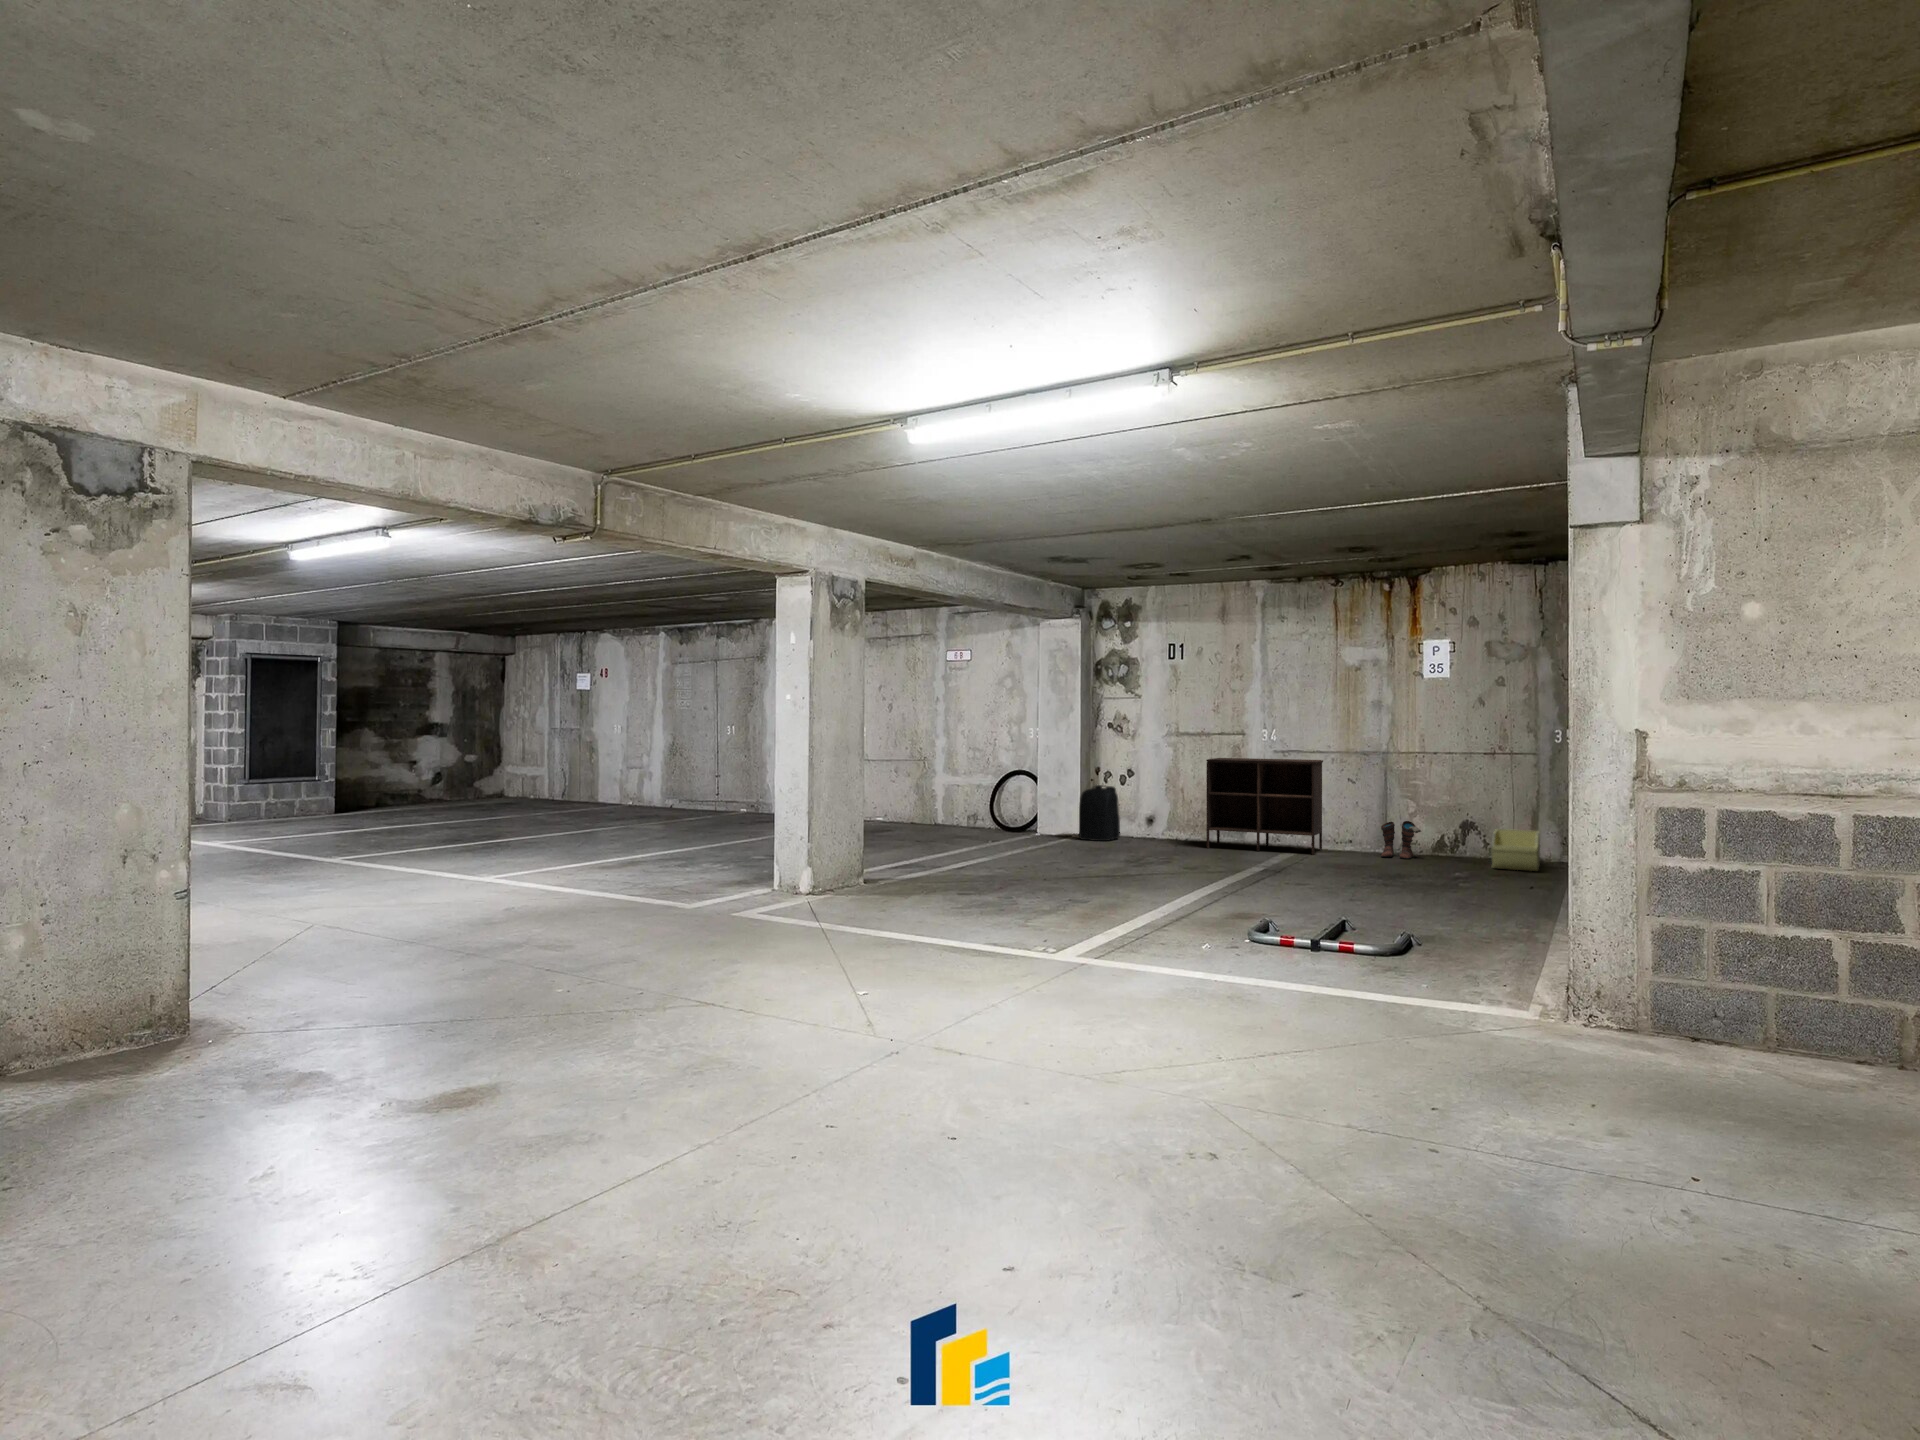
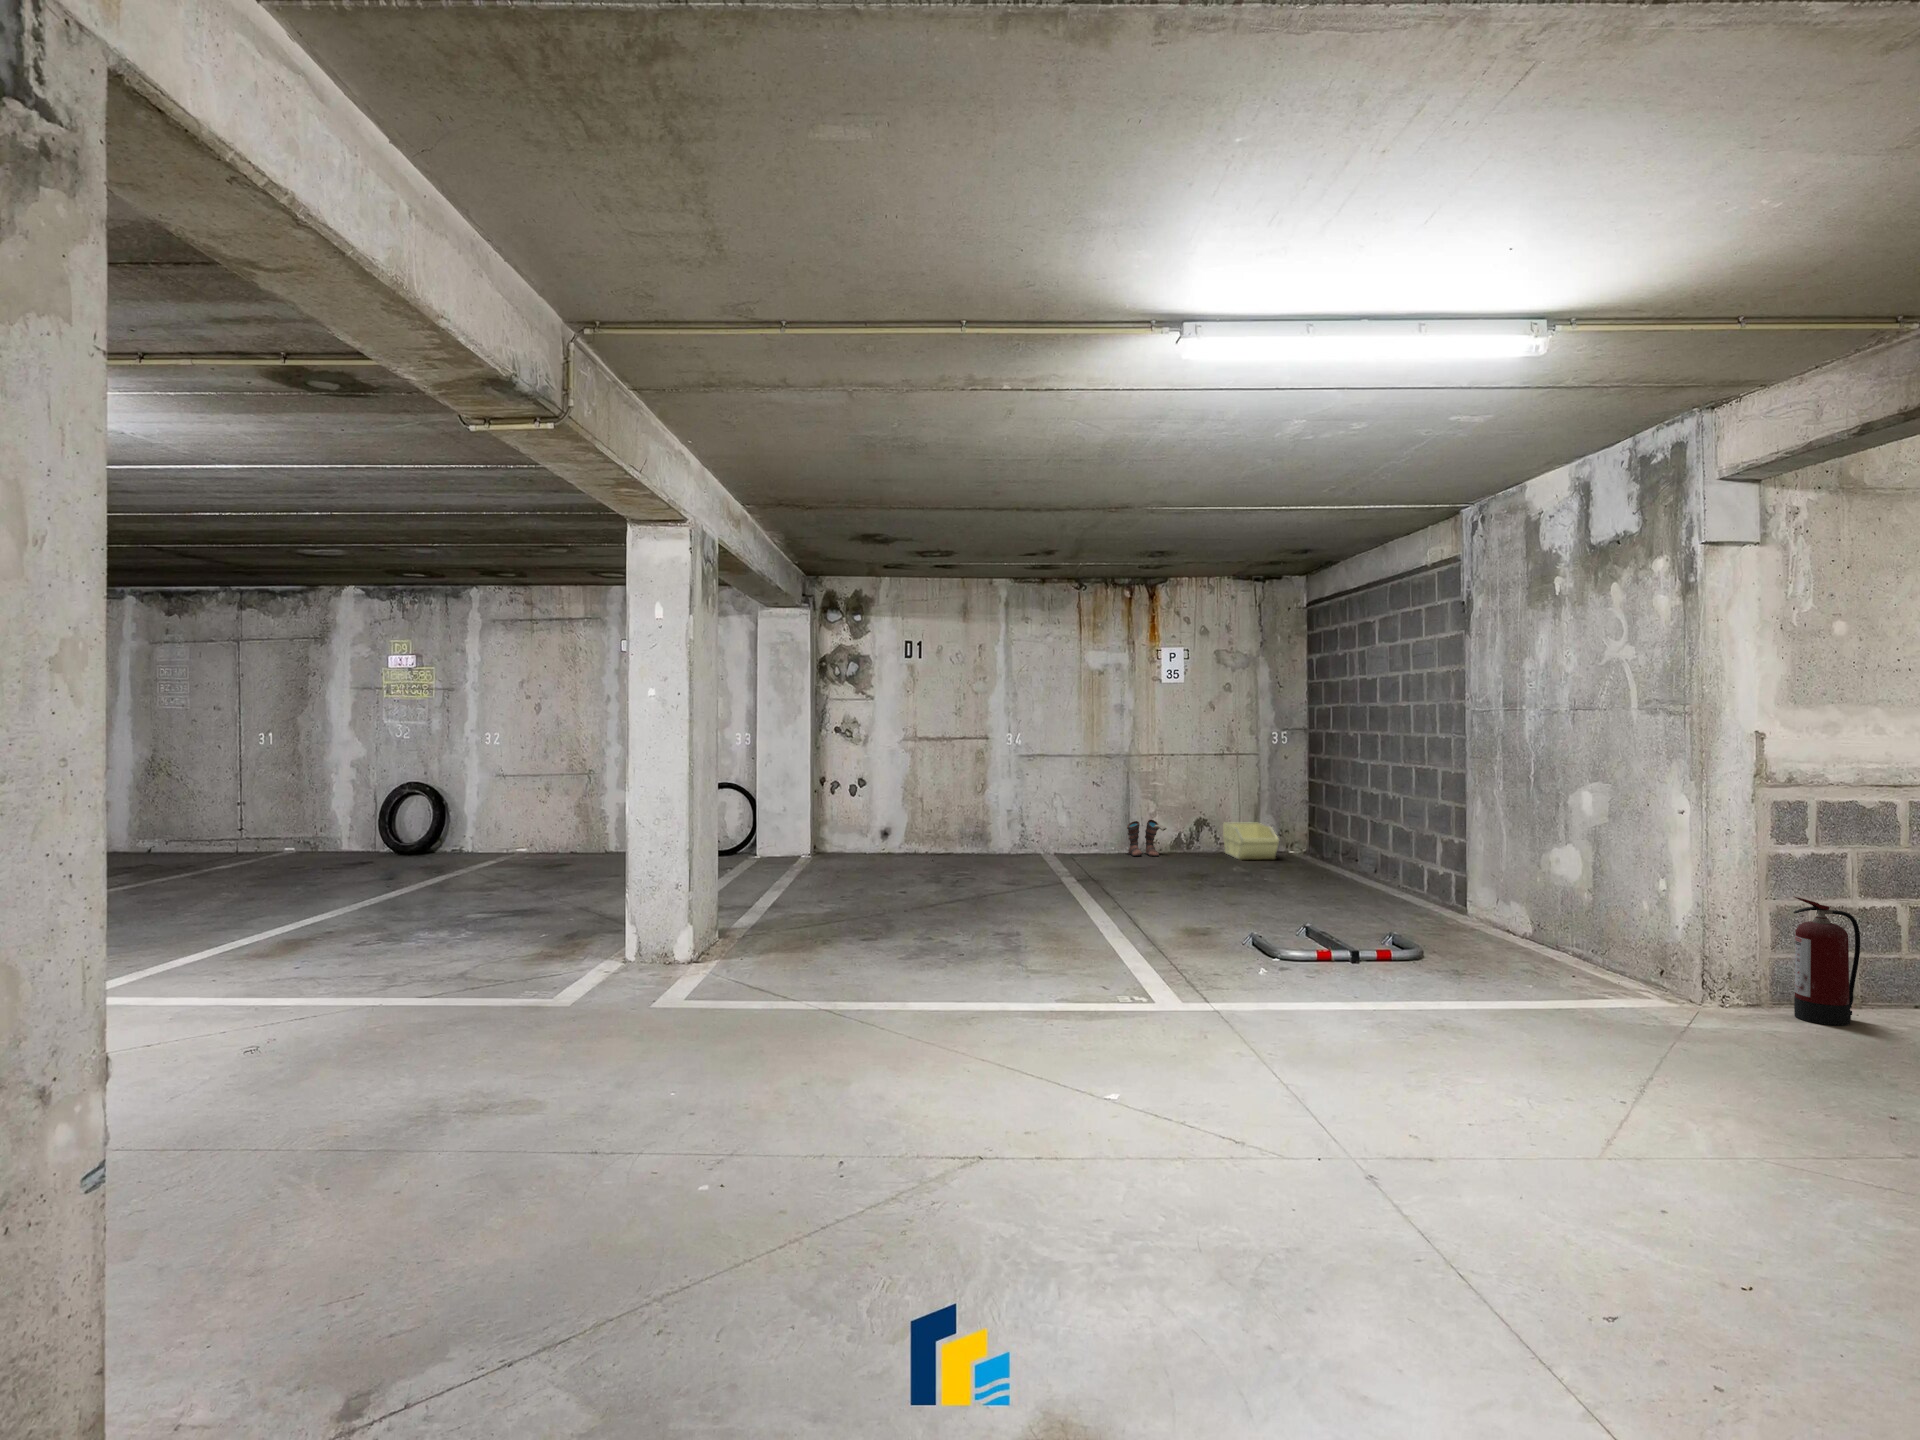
shelving unit: present [1206,758,1323,855] -> none [963,763,1076,859]
backpack: present [1079,785,1120,841] -> none [813,797,858,860]
fire extinguisher: none [1650,911,1738,1055] -> present [1794,897,1860,1026]

